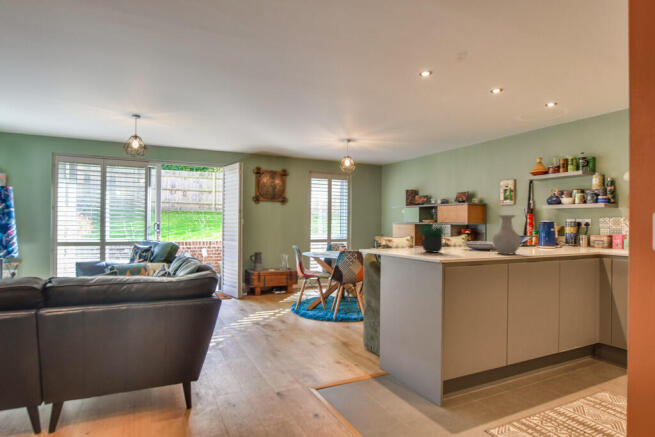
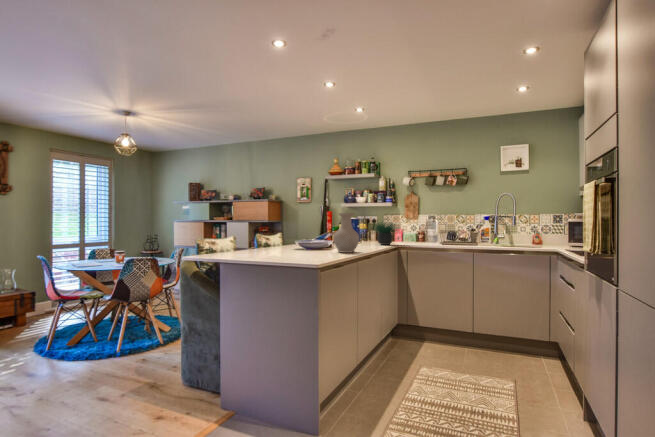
potted plant: present [418,221,448,252] -> present [374,222,395,245]

